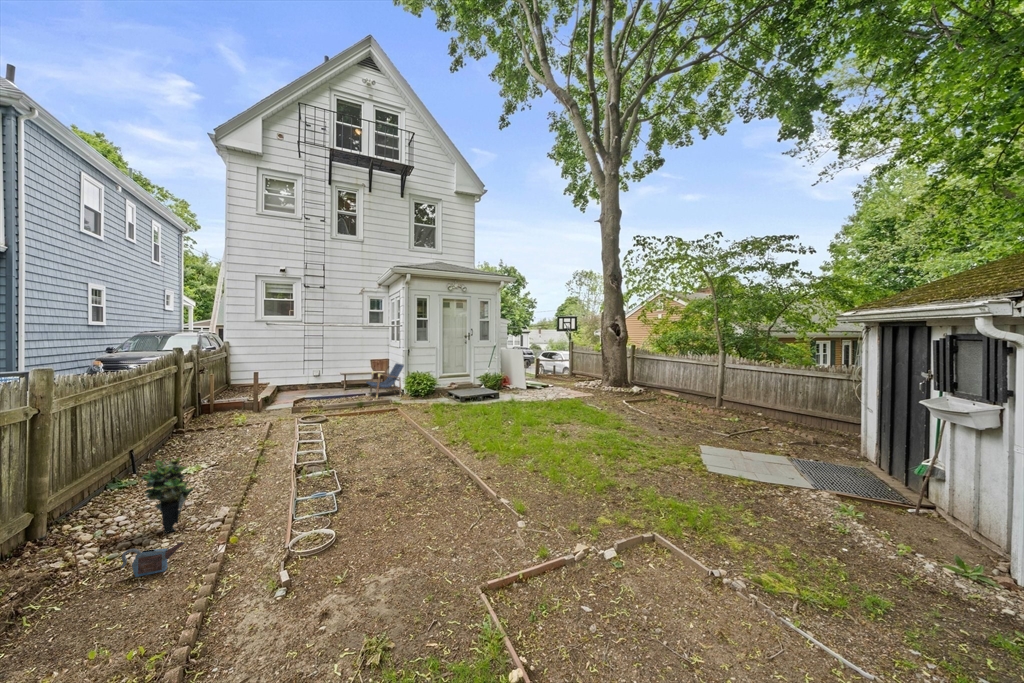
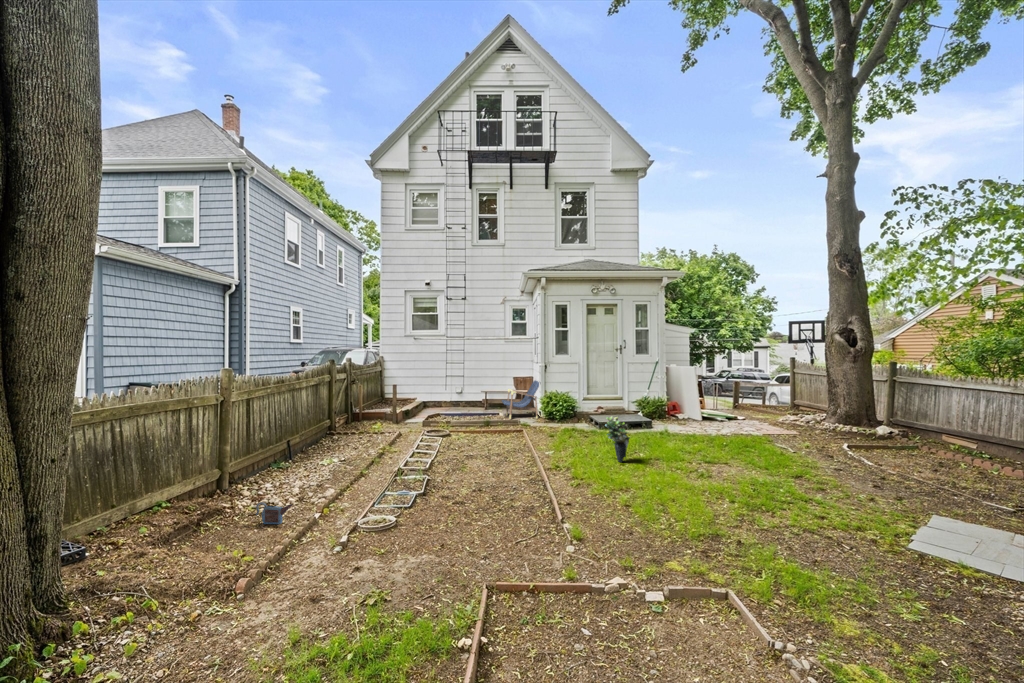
potted plant: present [142,457,194,533] -> present [605,417,630,462]

